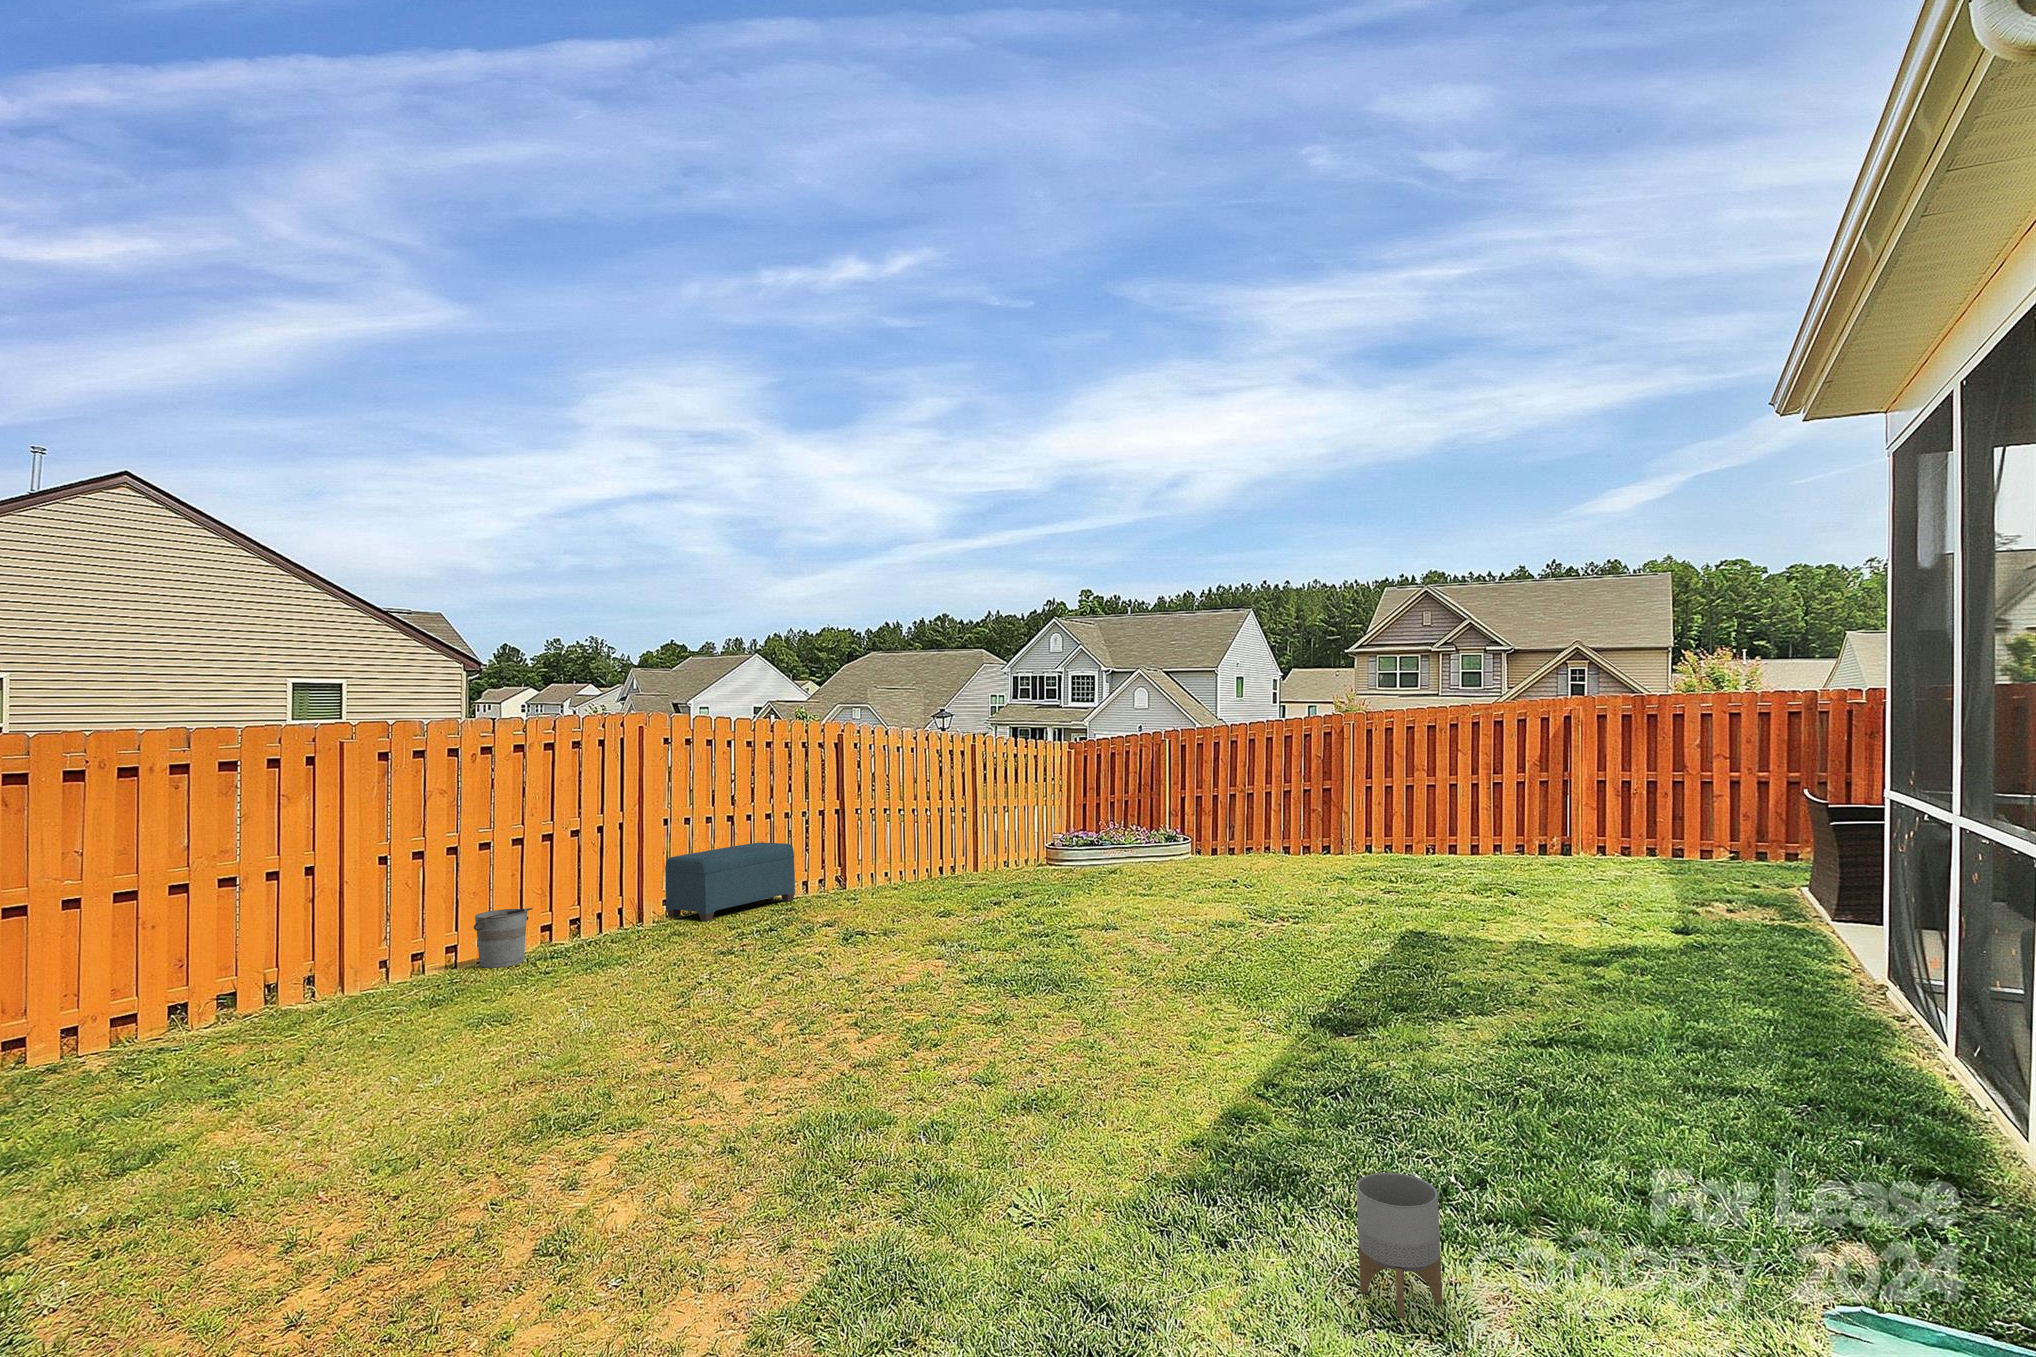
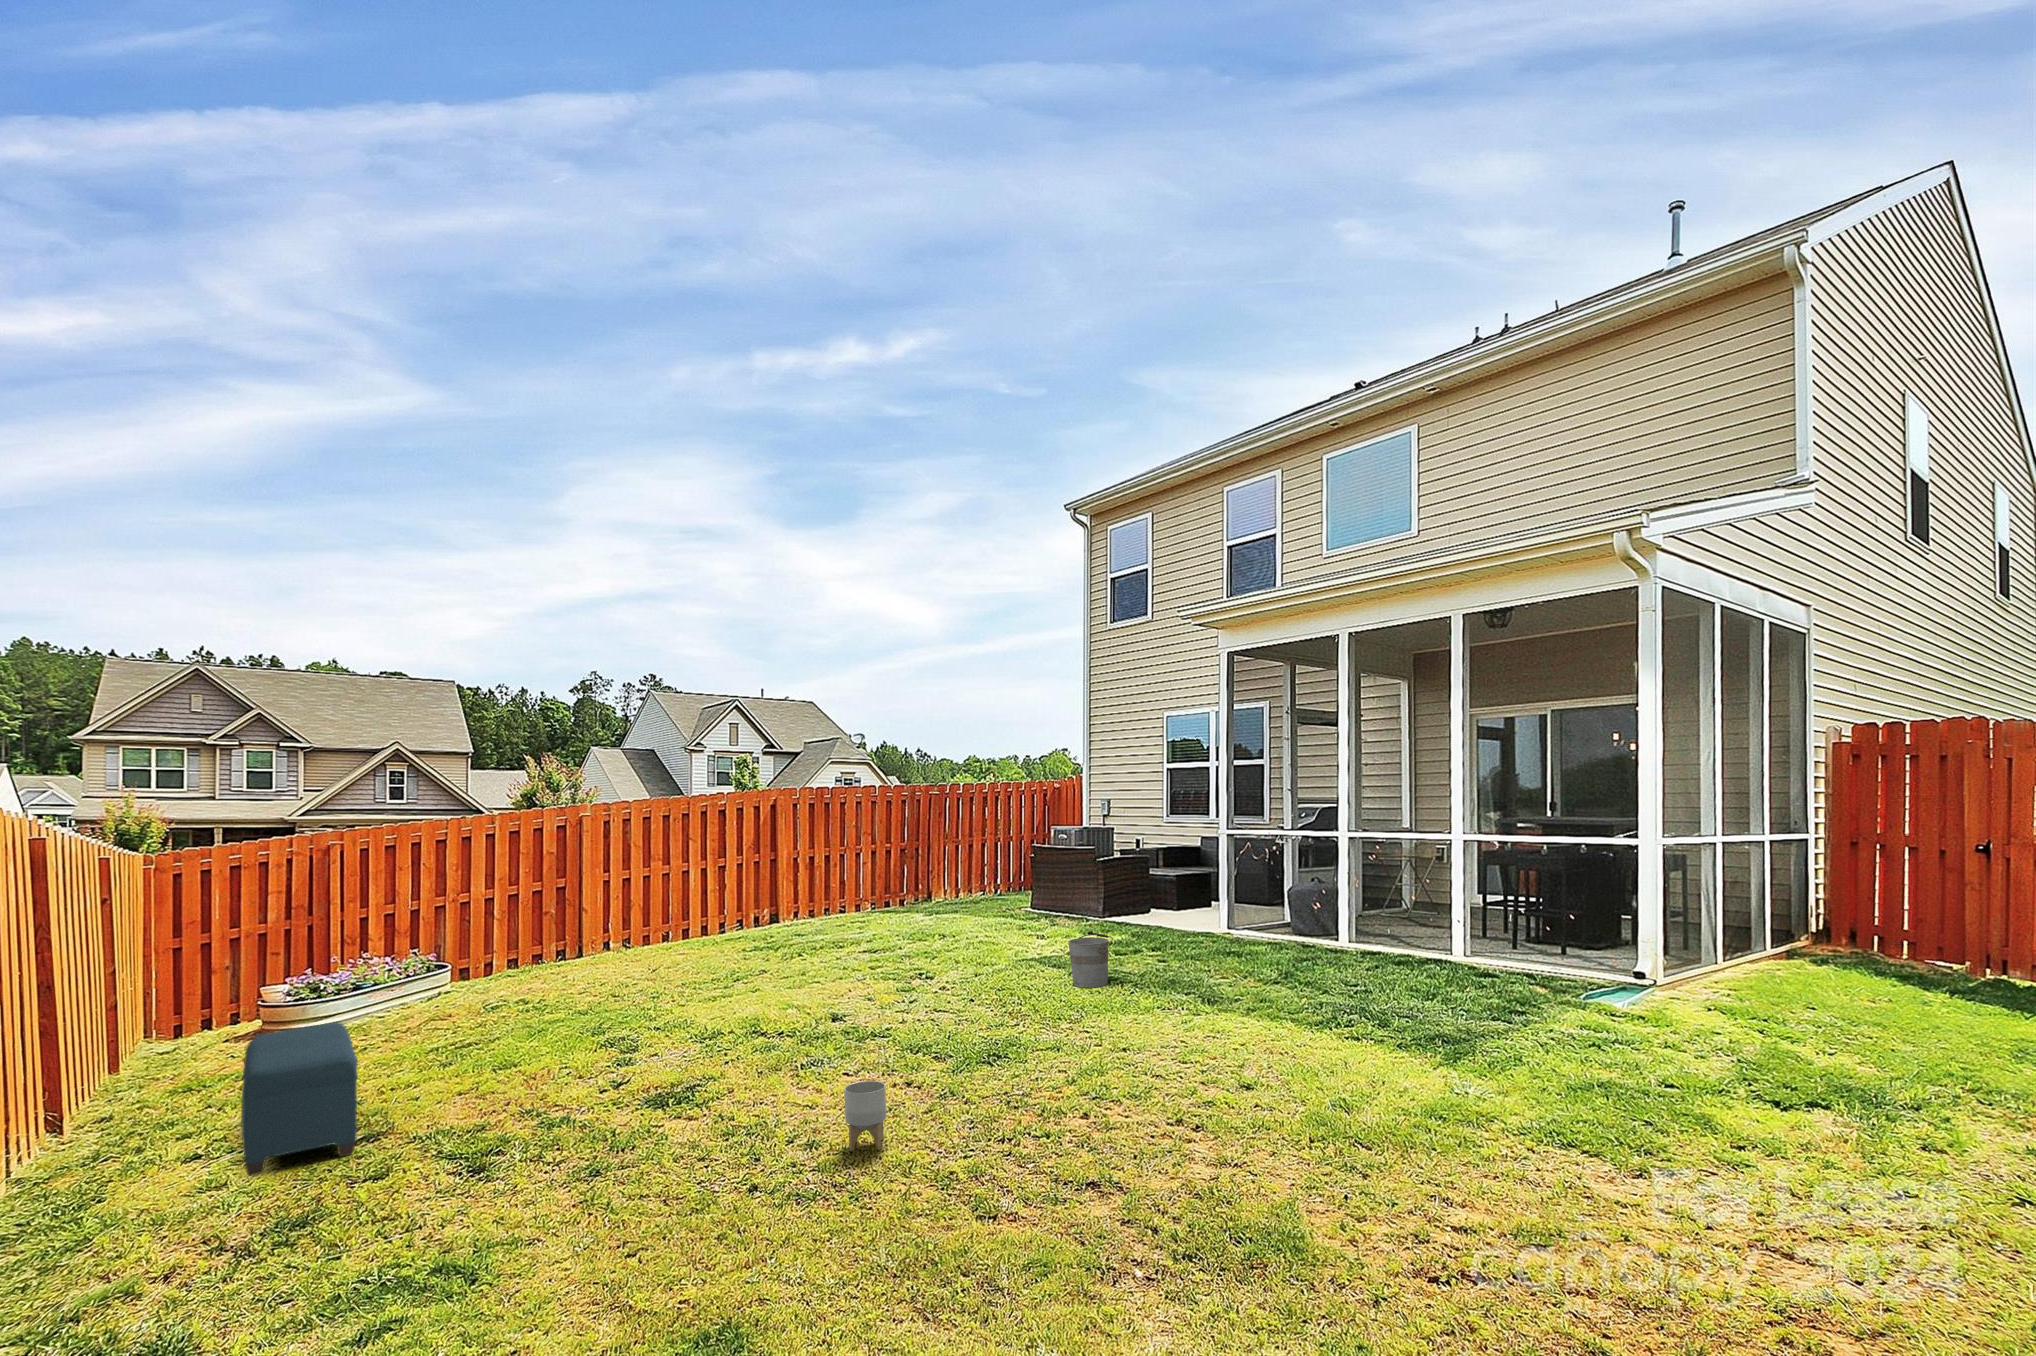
bucket: present [474,908,533,968] -> present [1068,934,1113,988]
planter: present [1356,1173,1442,1318] -> present [844,1081,887,1151]

